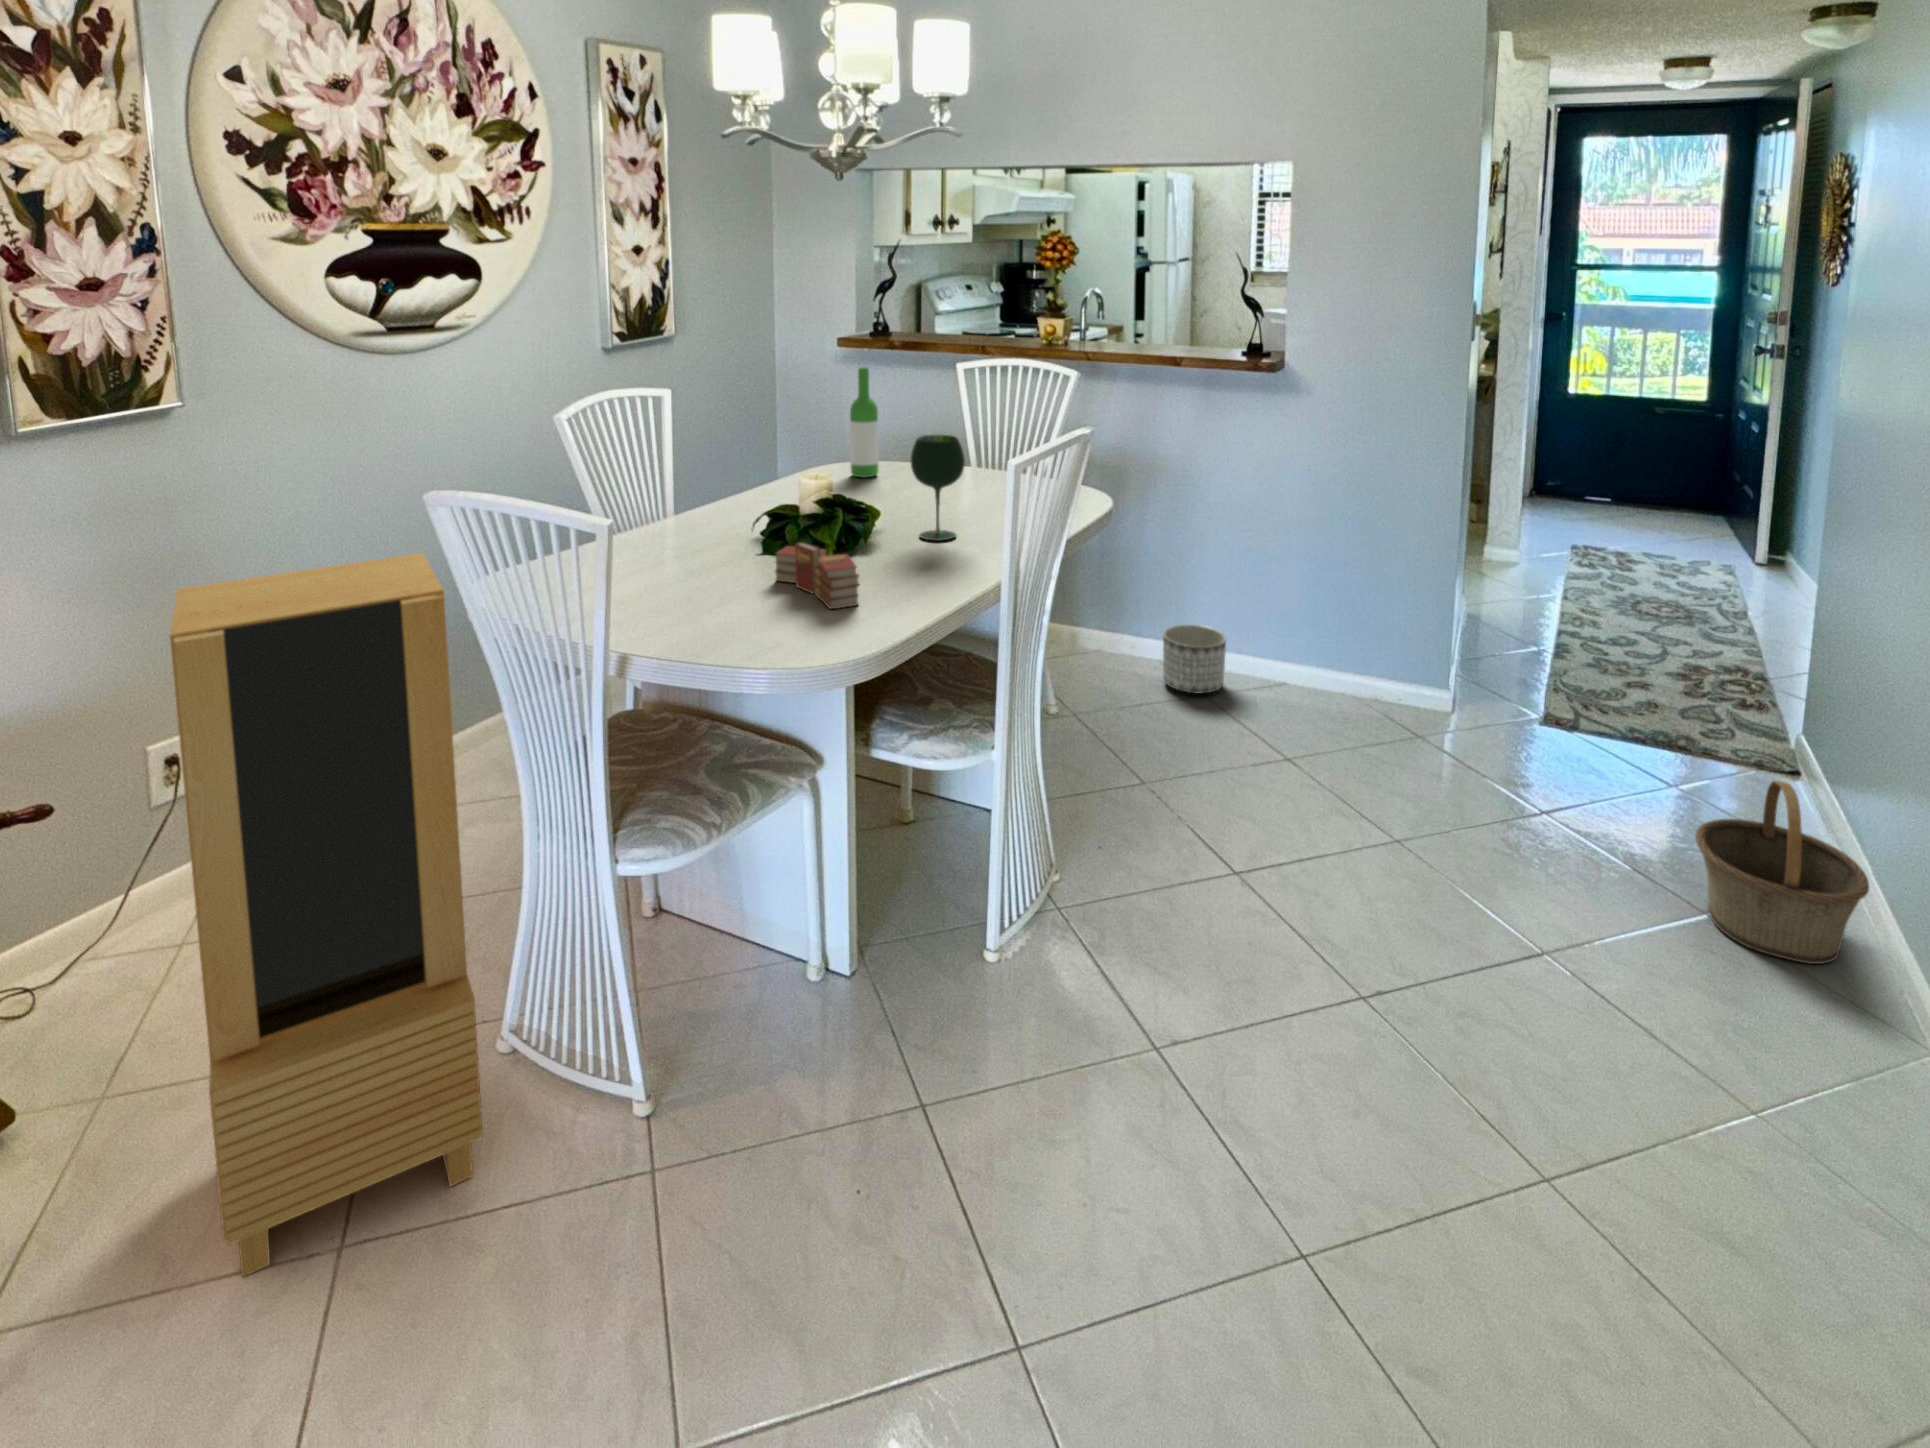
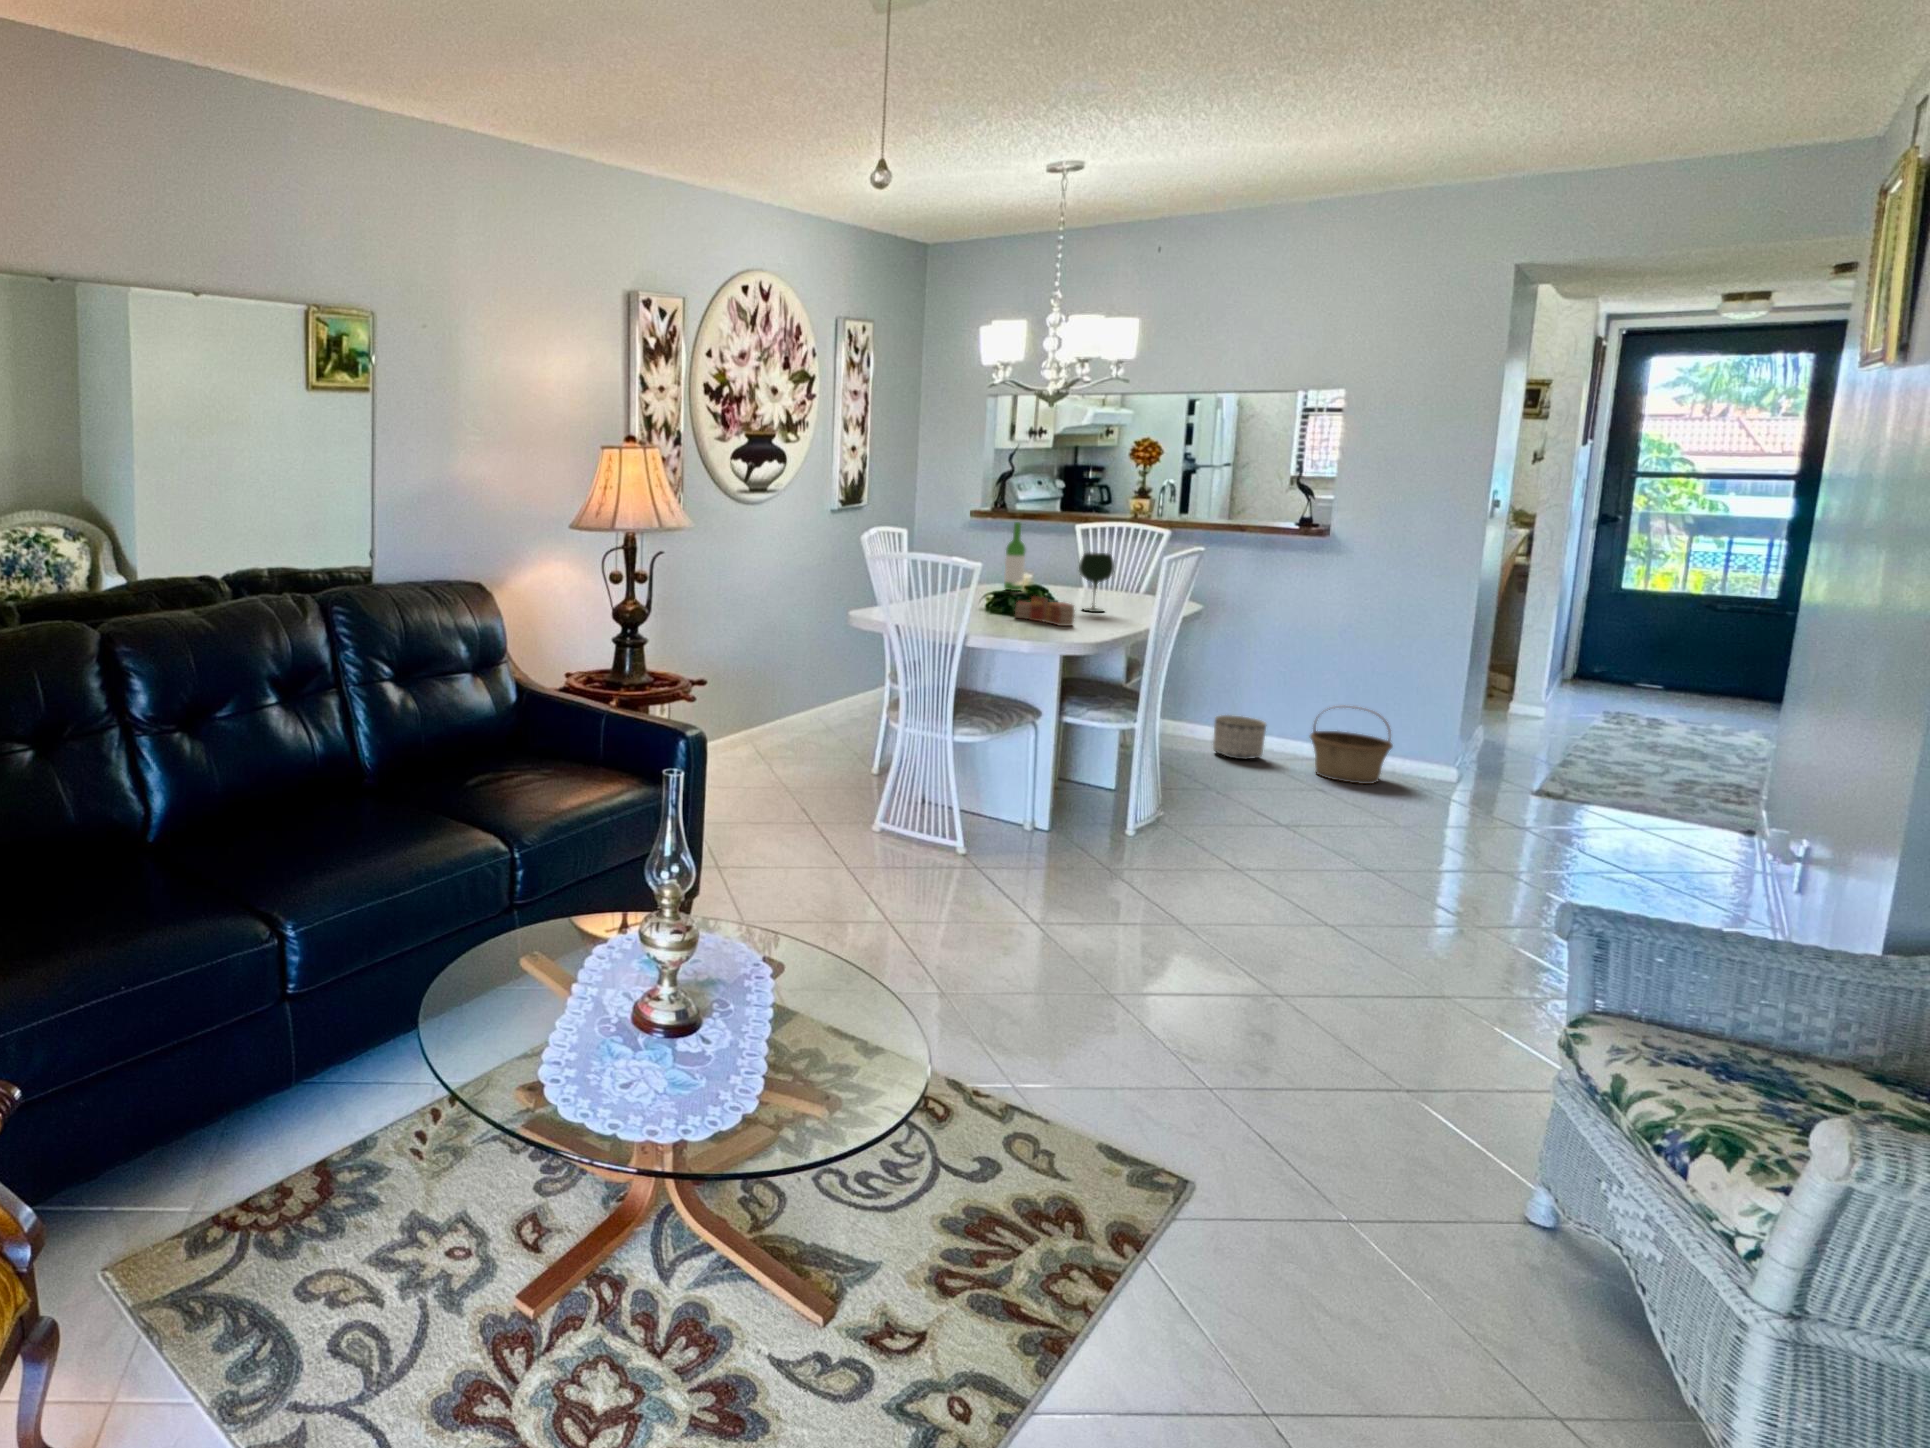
storage cabinet: present [170,553,483,1277] -> none [774,580,908,860]
basket: present [1695,780,1869,964] -> present [1310,709,1393,784]

